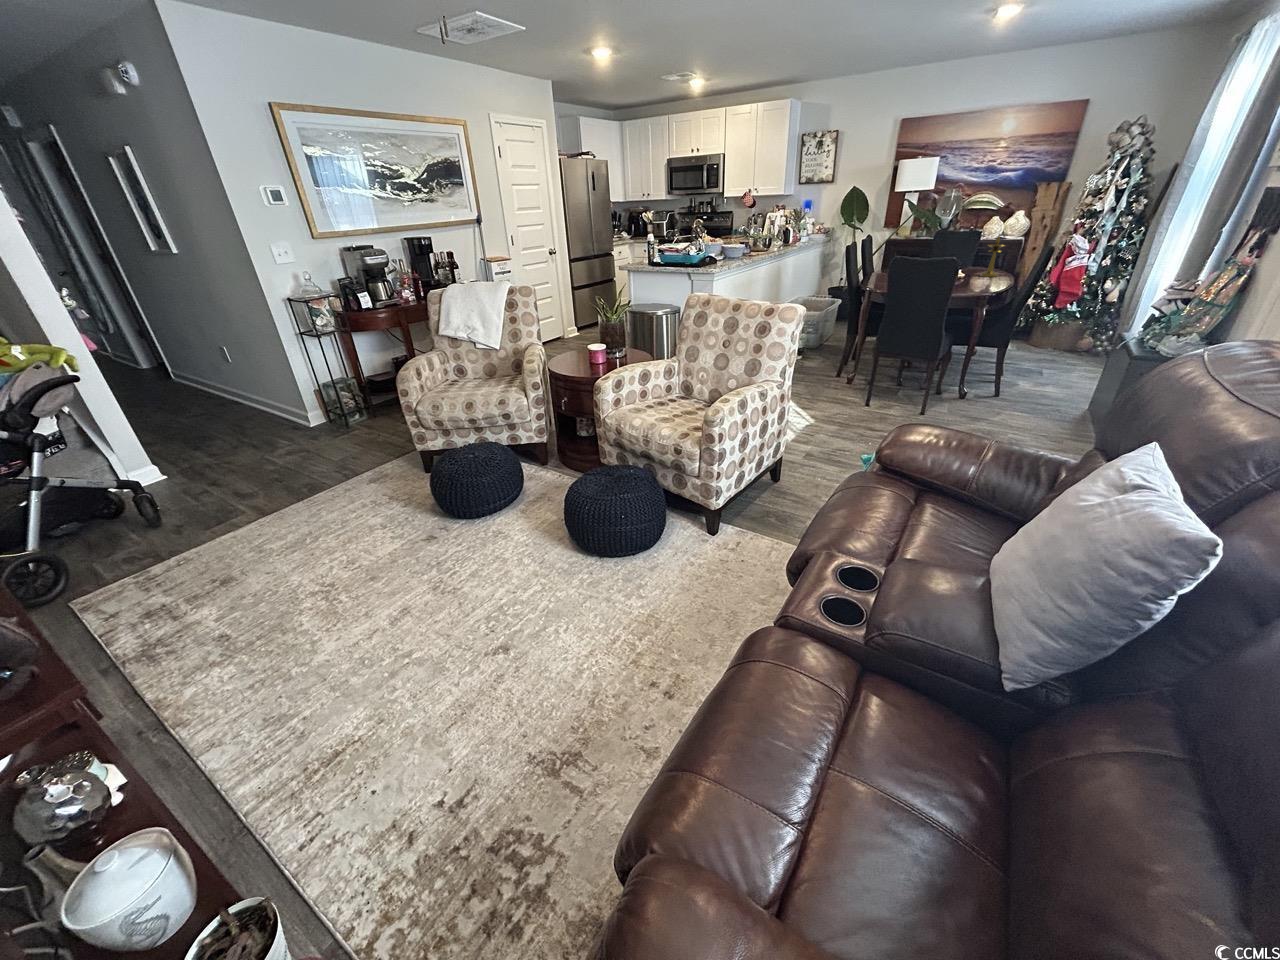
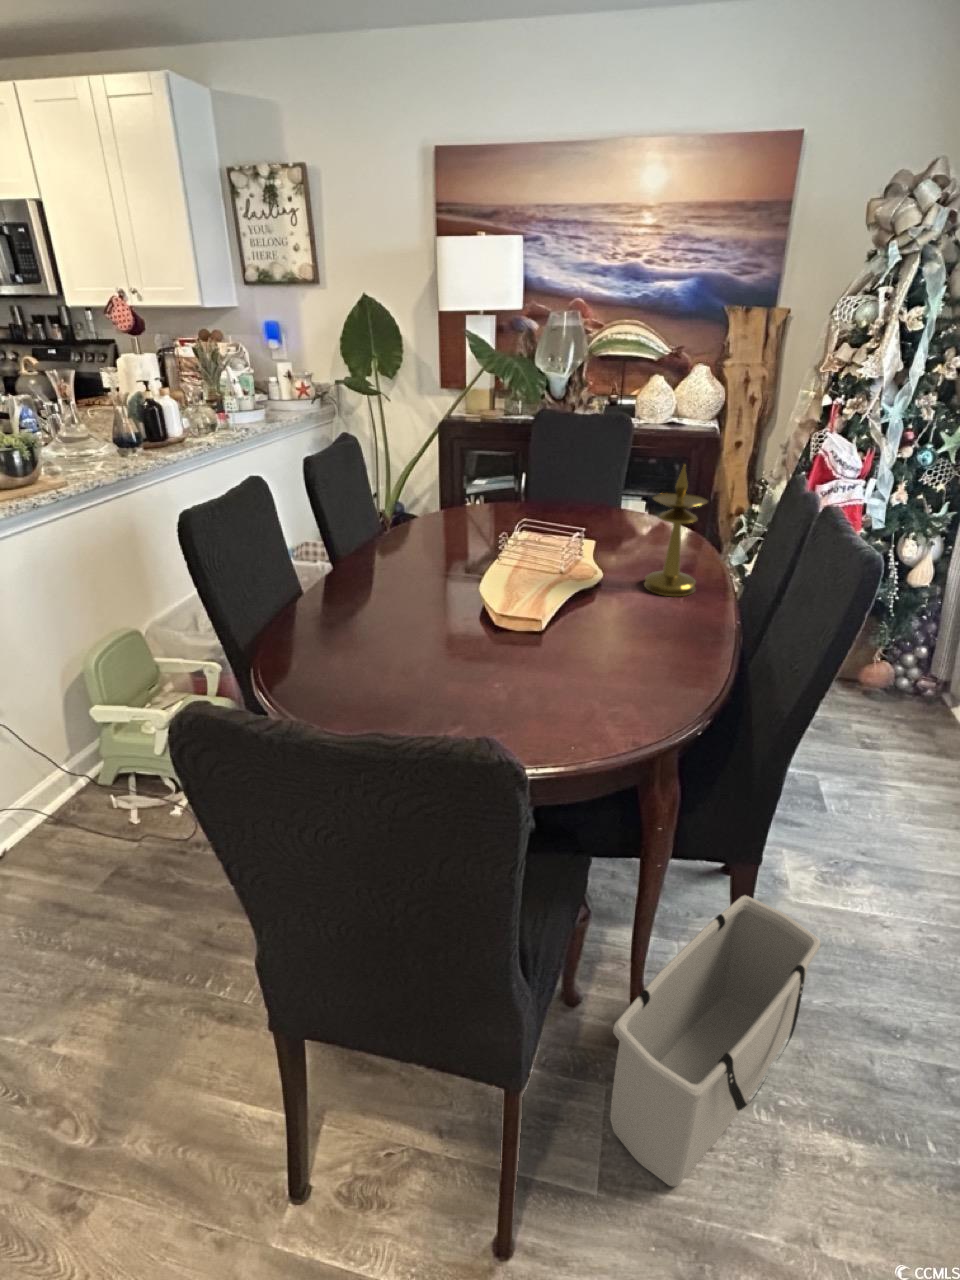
storage bin: none [951,357,1022,411] -> present [610,895,820,1187]

